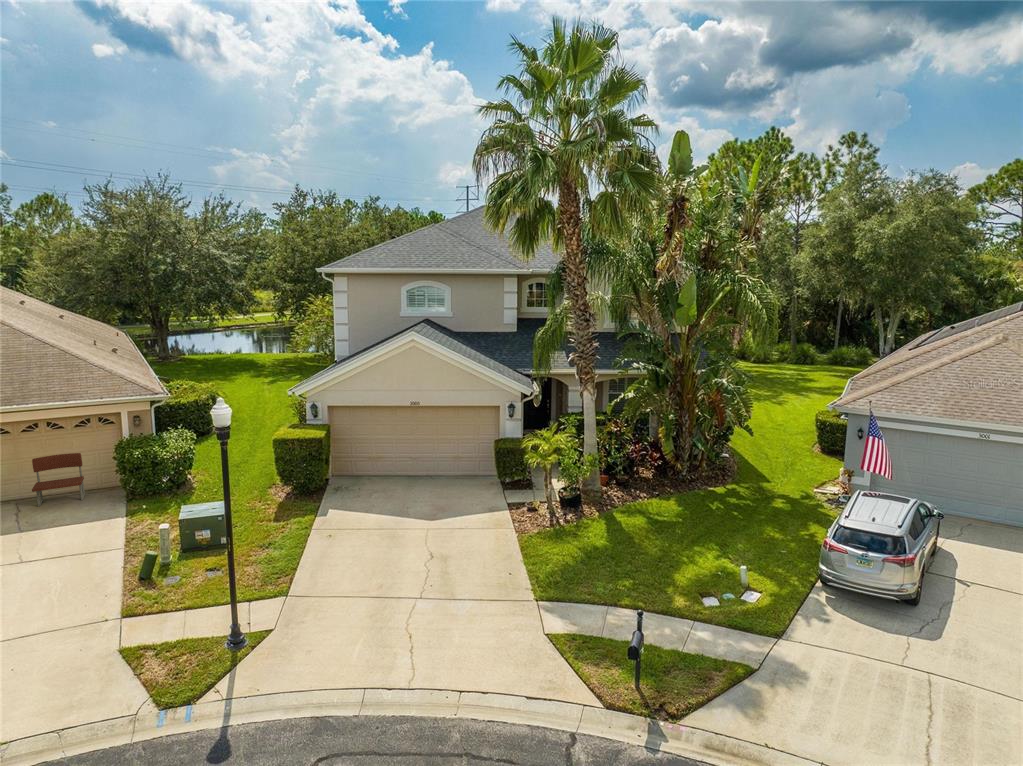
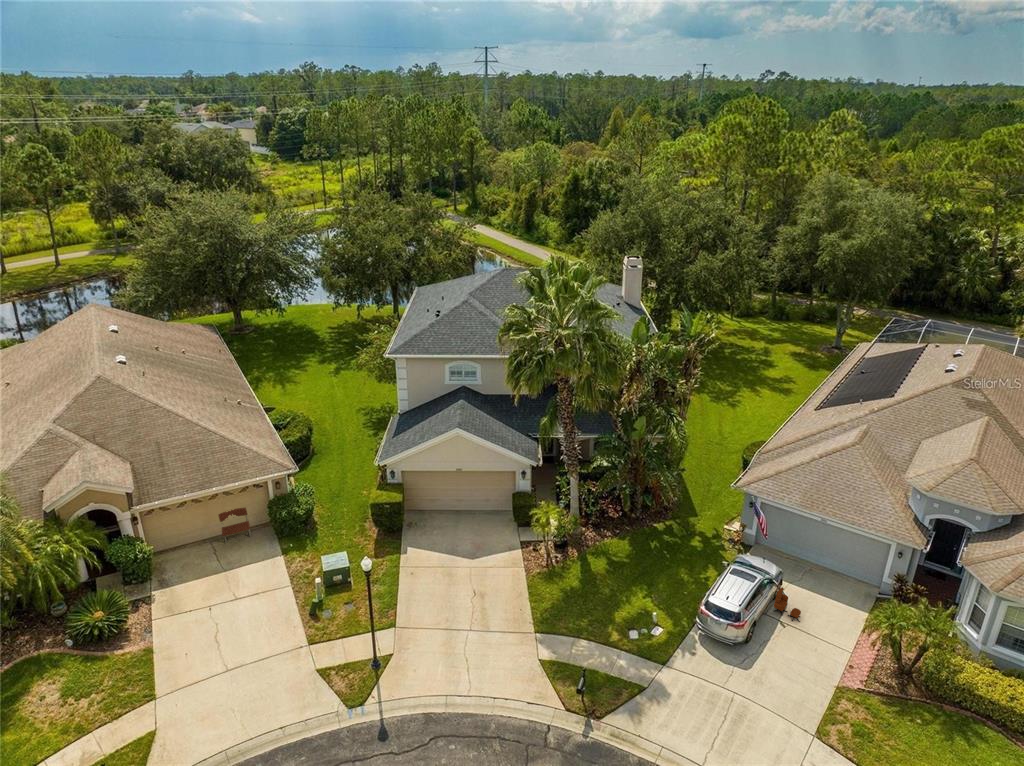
lounge chair: none [934,528,990,582] -> present [774,587,801,622]

